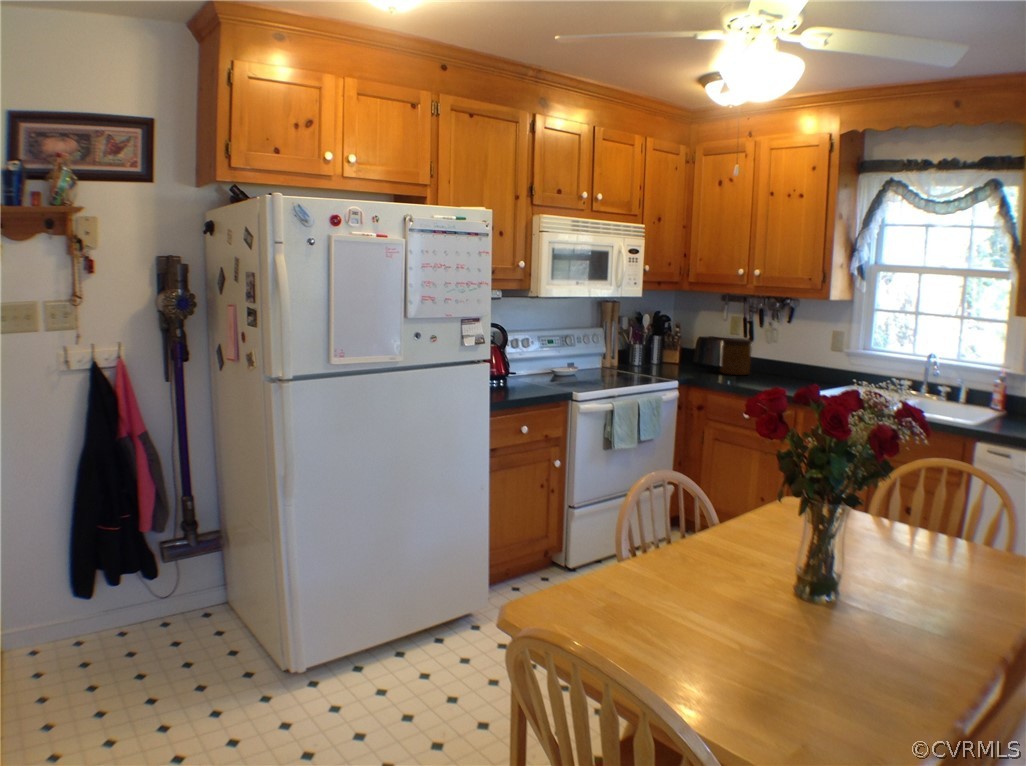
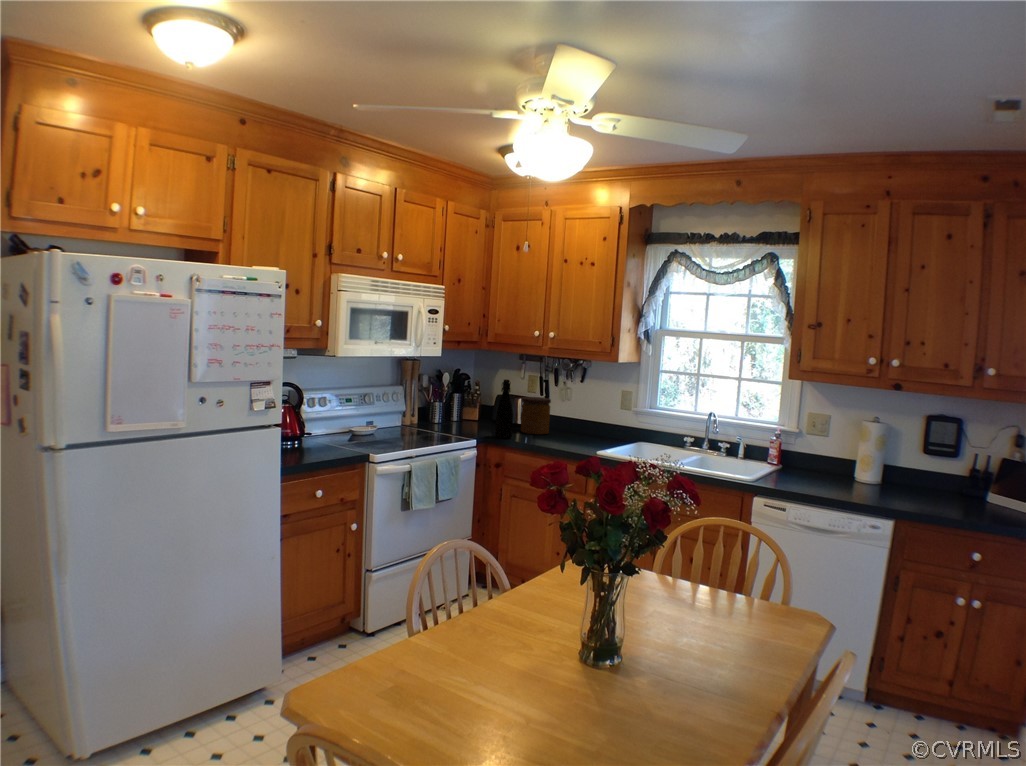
bottle: none [696,320,714,379] -> present [495,379,513,438]

